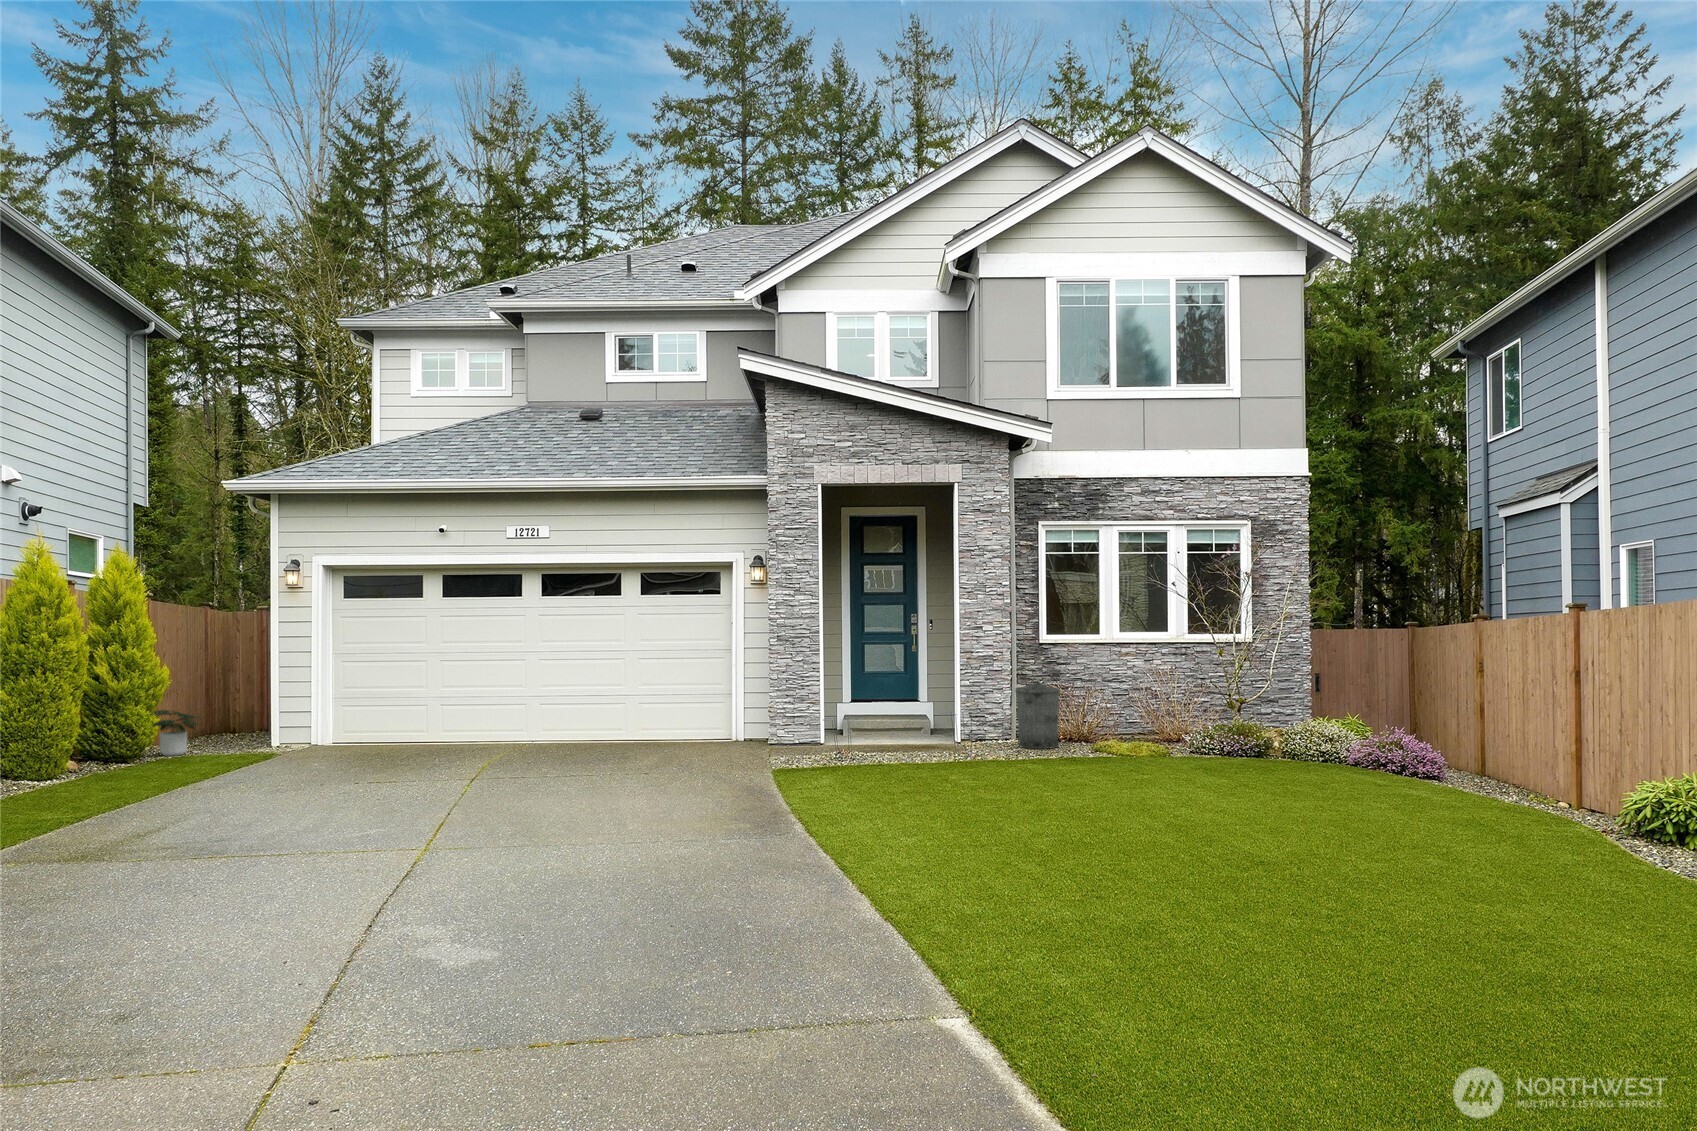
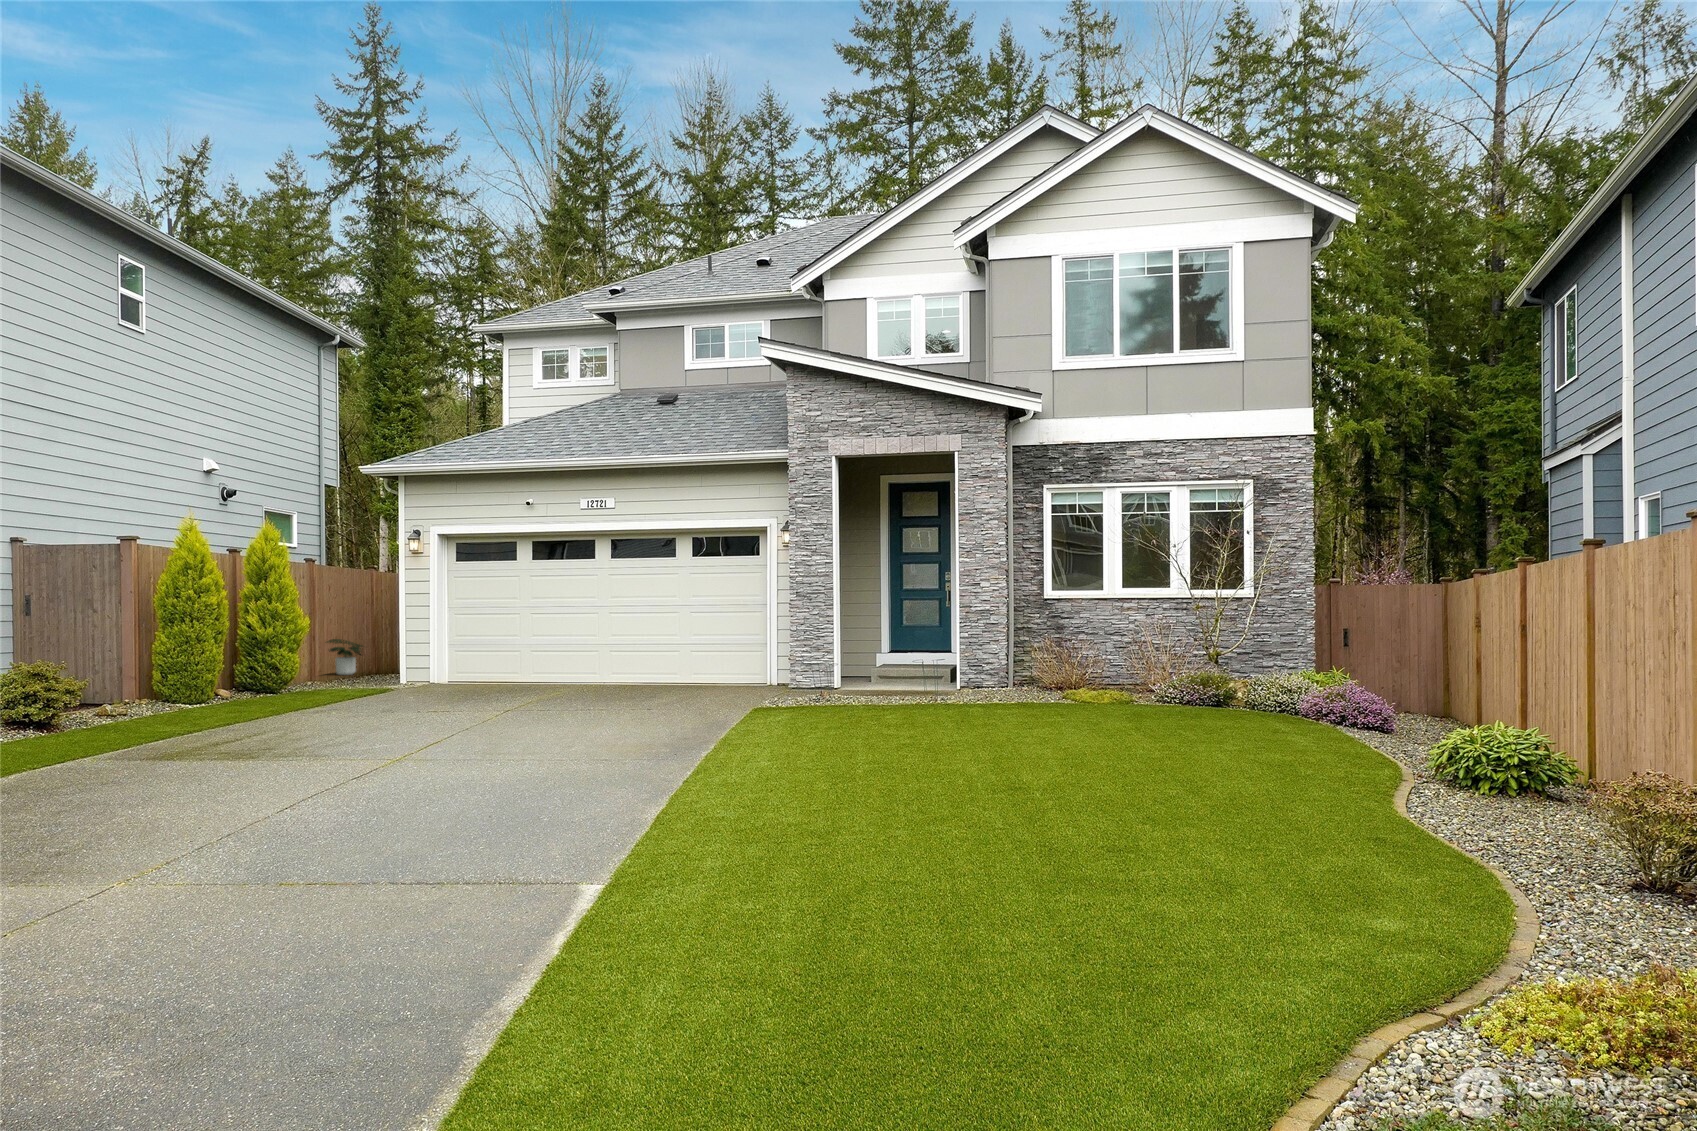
trash can: present [1015,682,1060,749] -> none [1005,634,1047,695]

